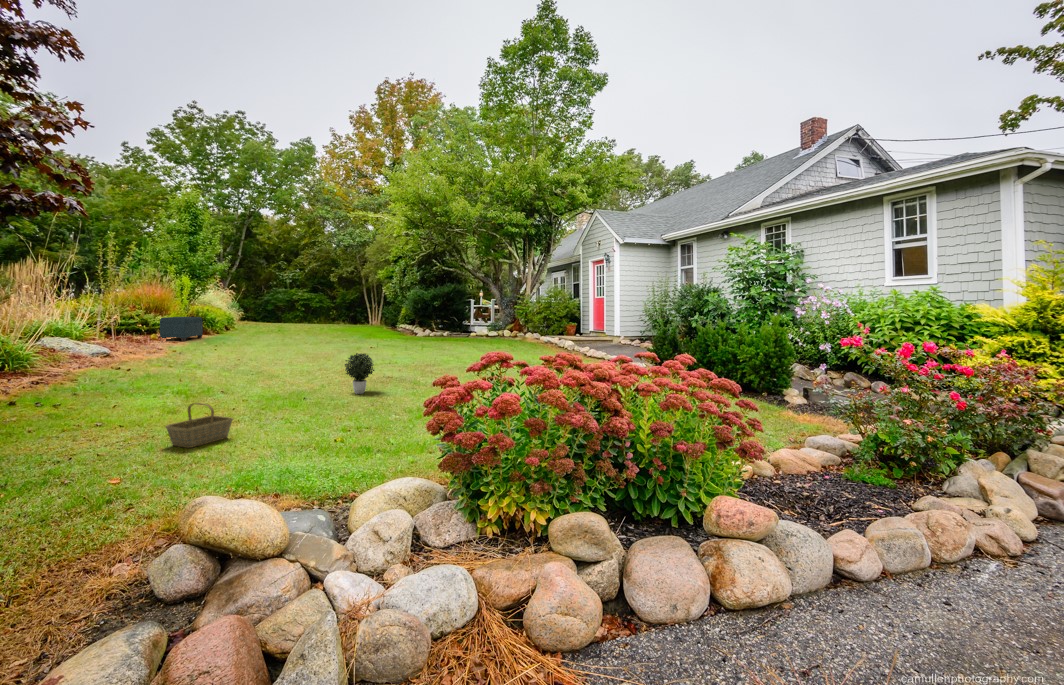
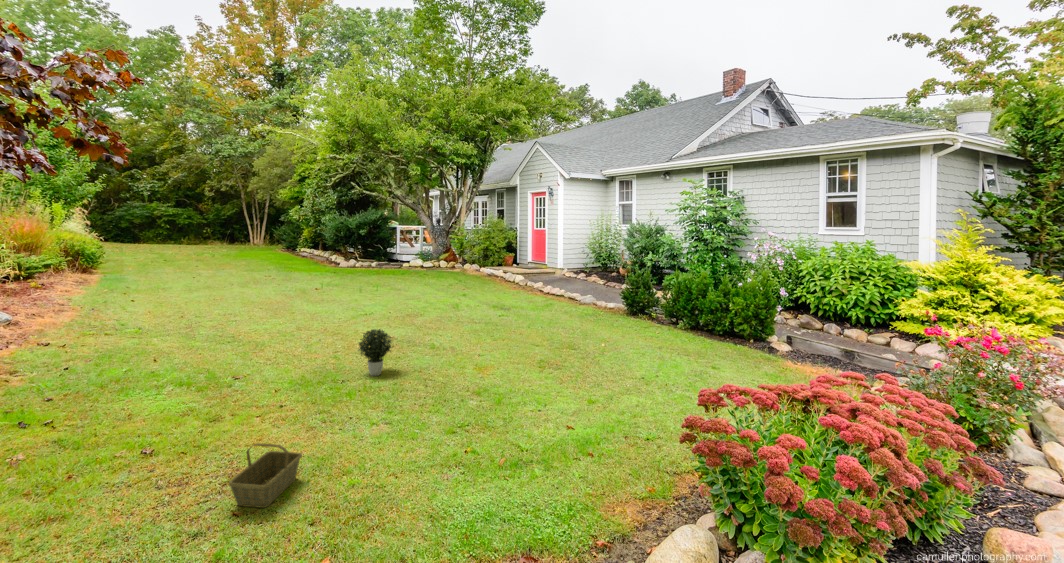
bench: present [160,317,203,341] -> none [26,262,84,297]

